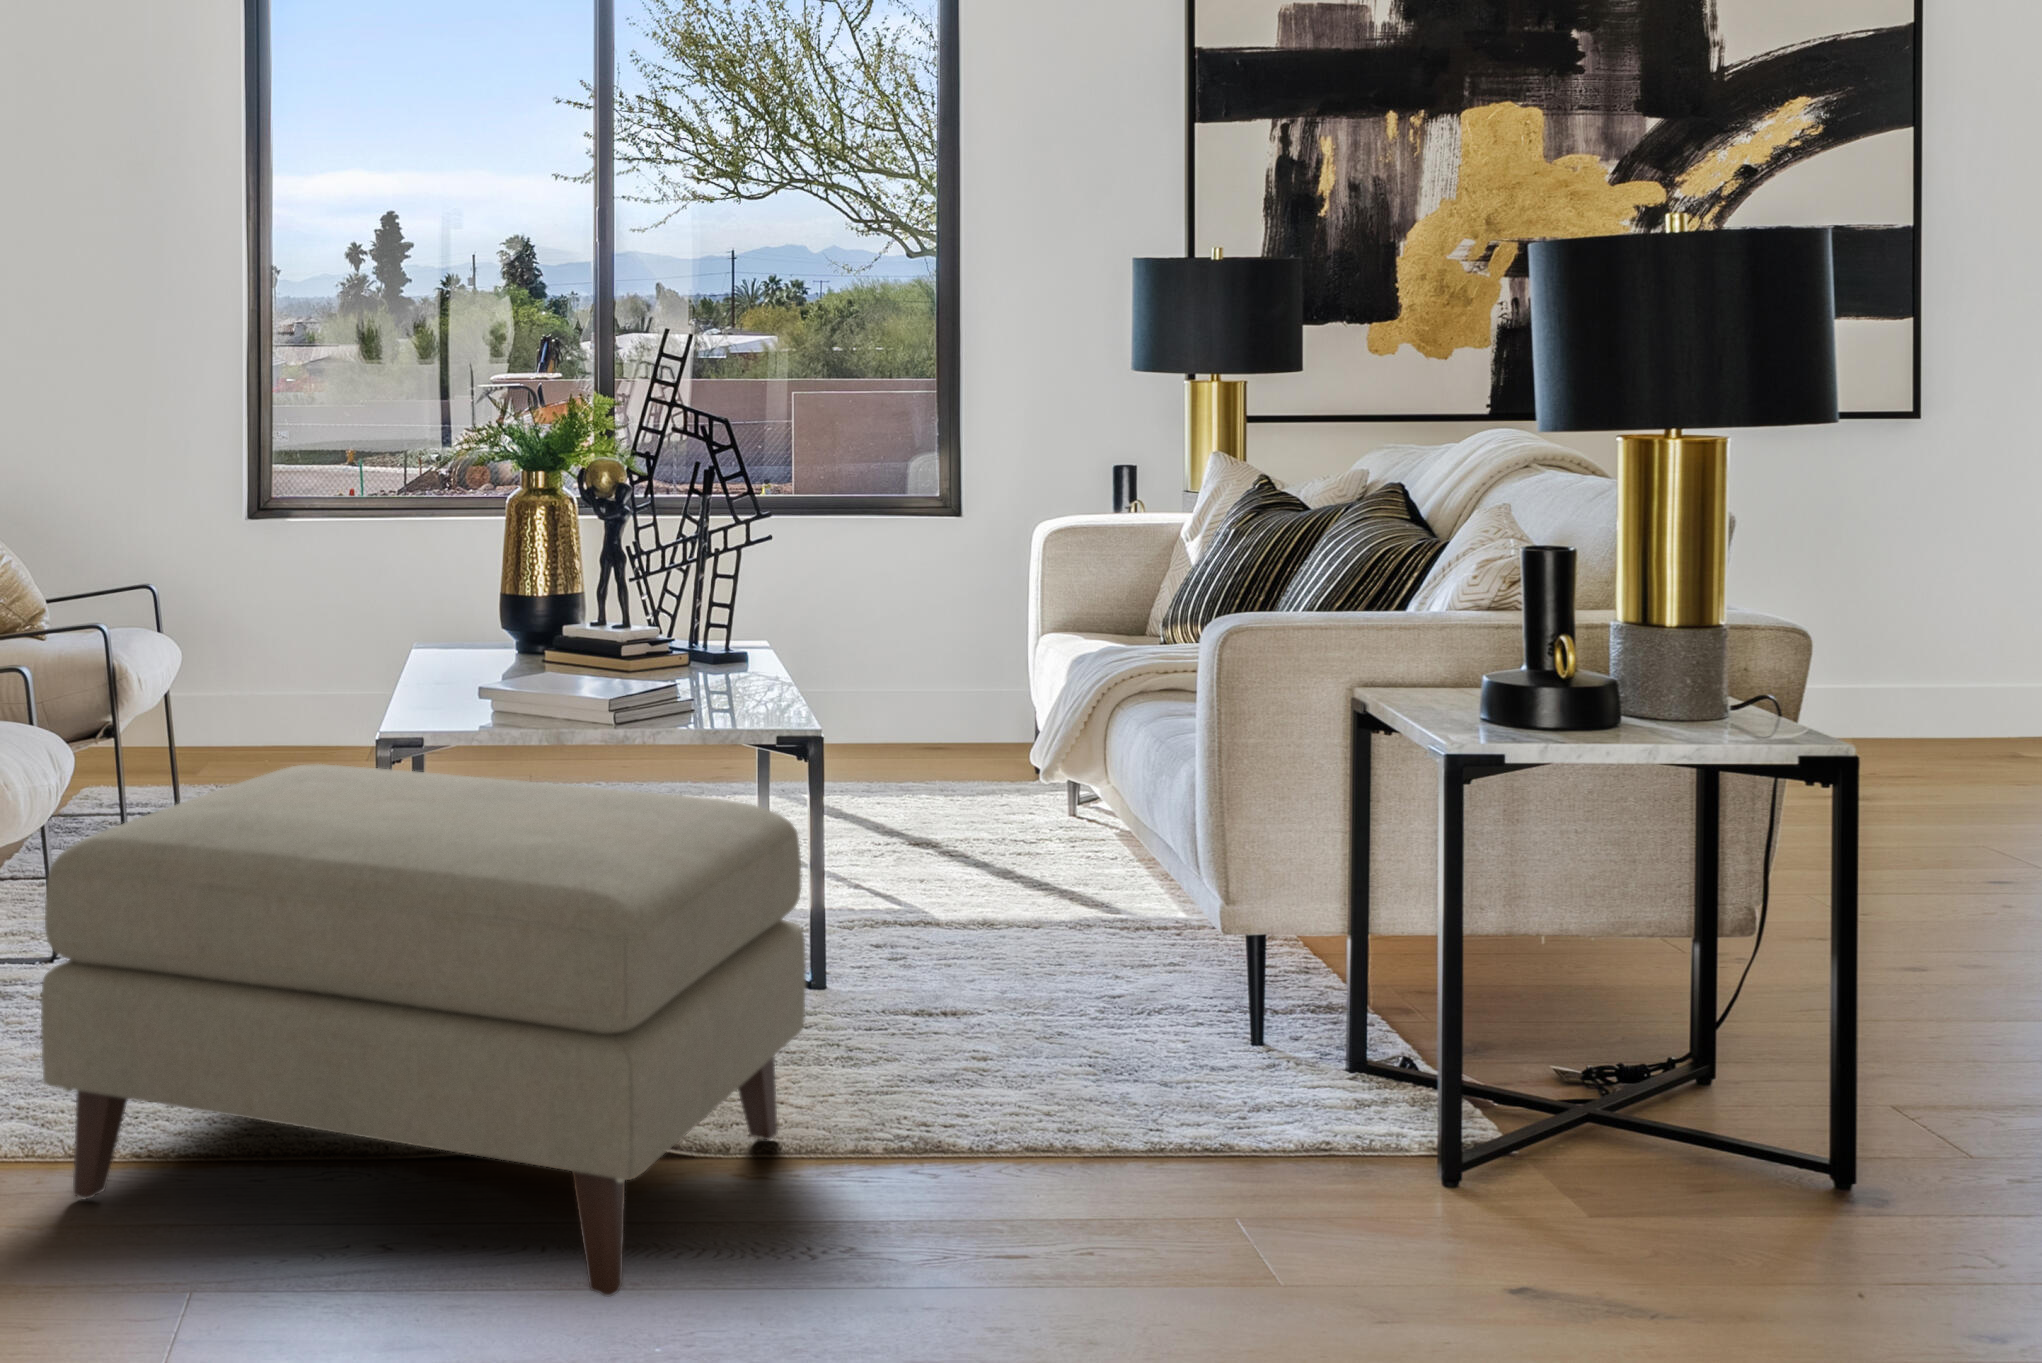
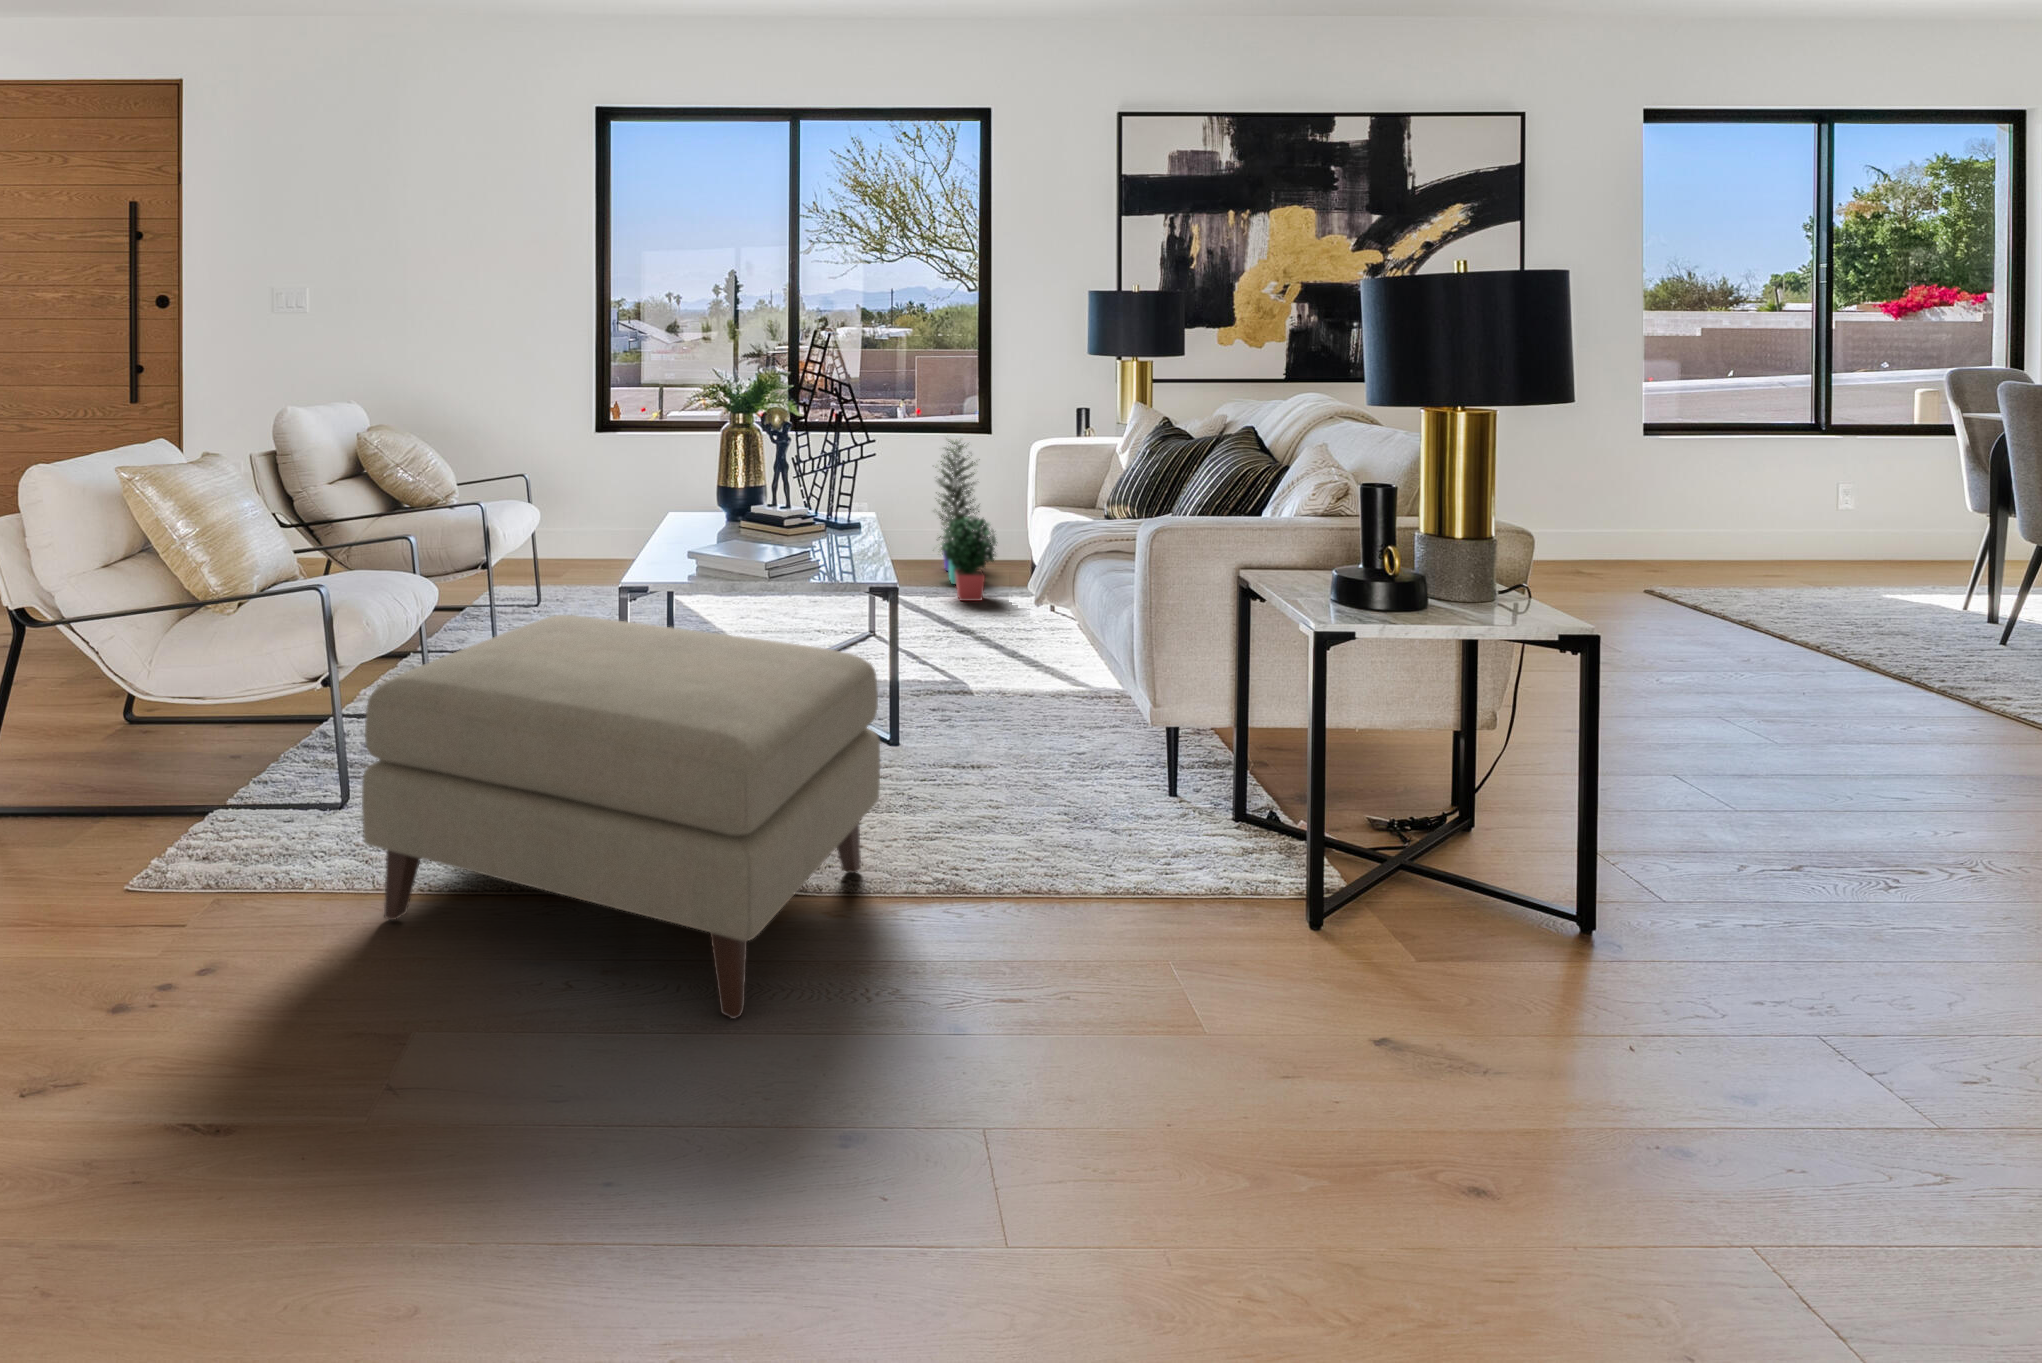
potted plant: none [871,507,990,789] -> present [935,440,997,601]

